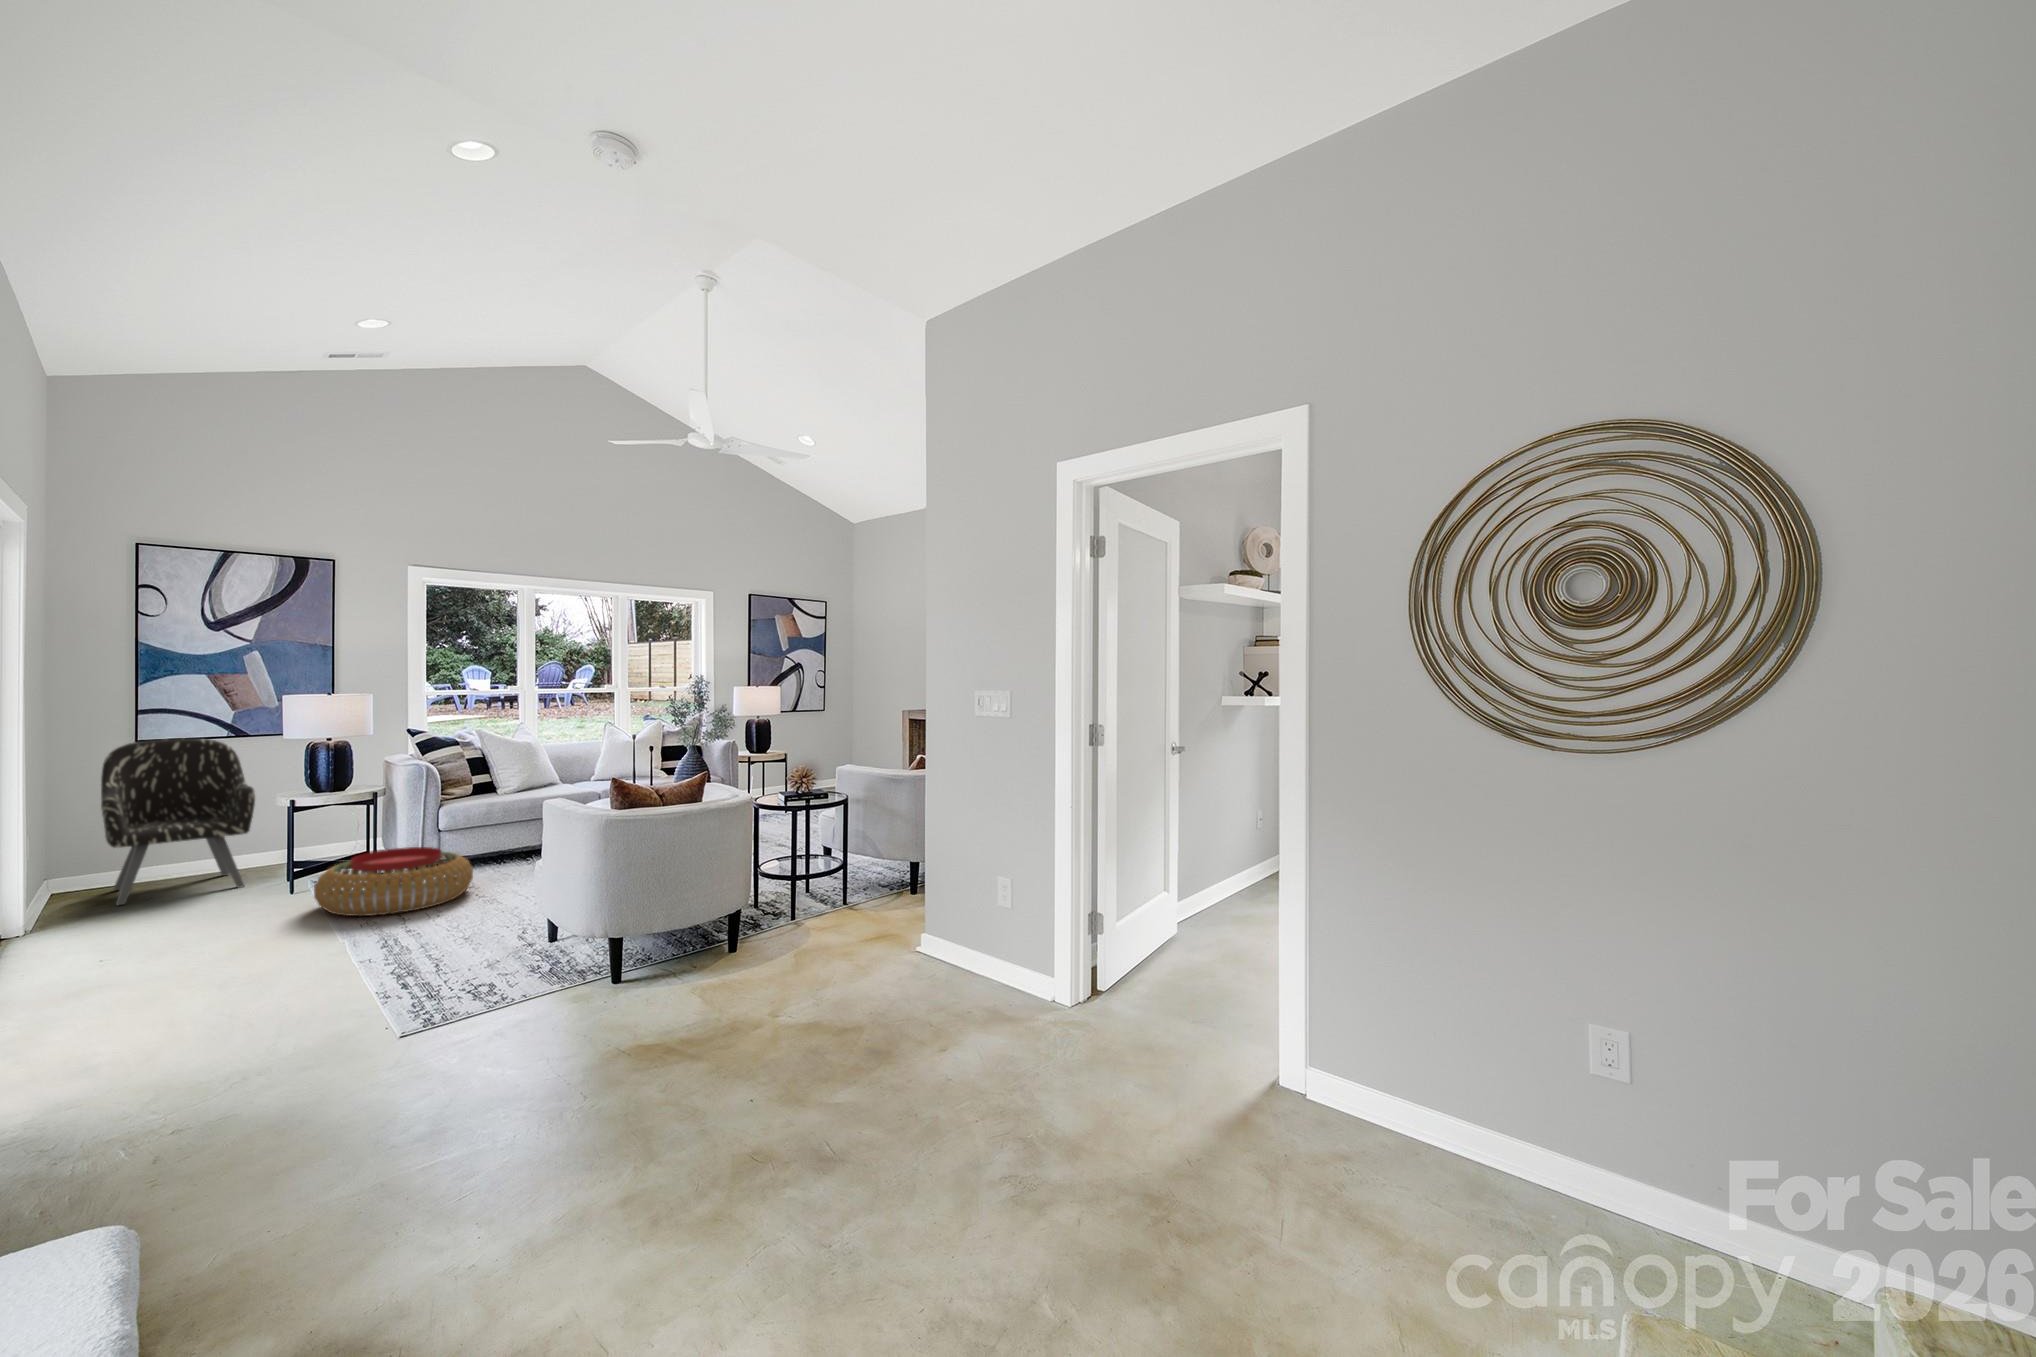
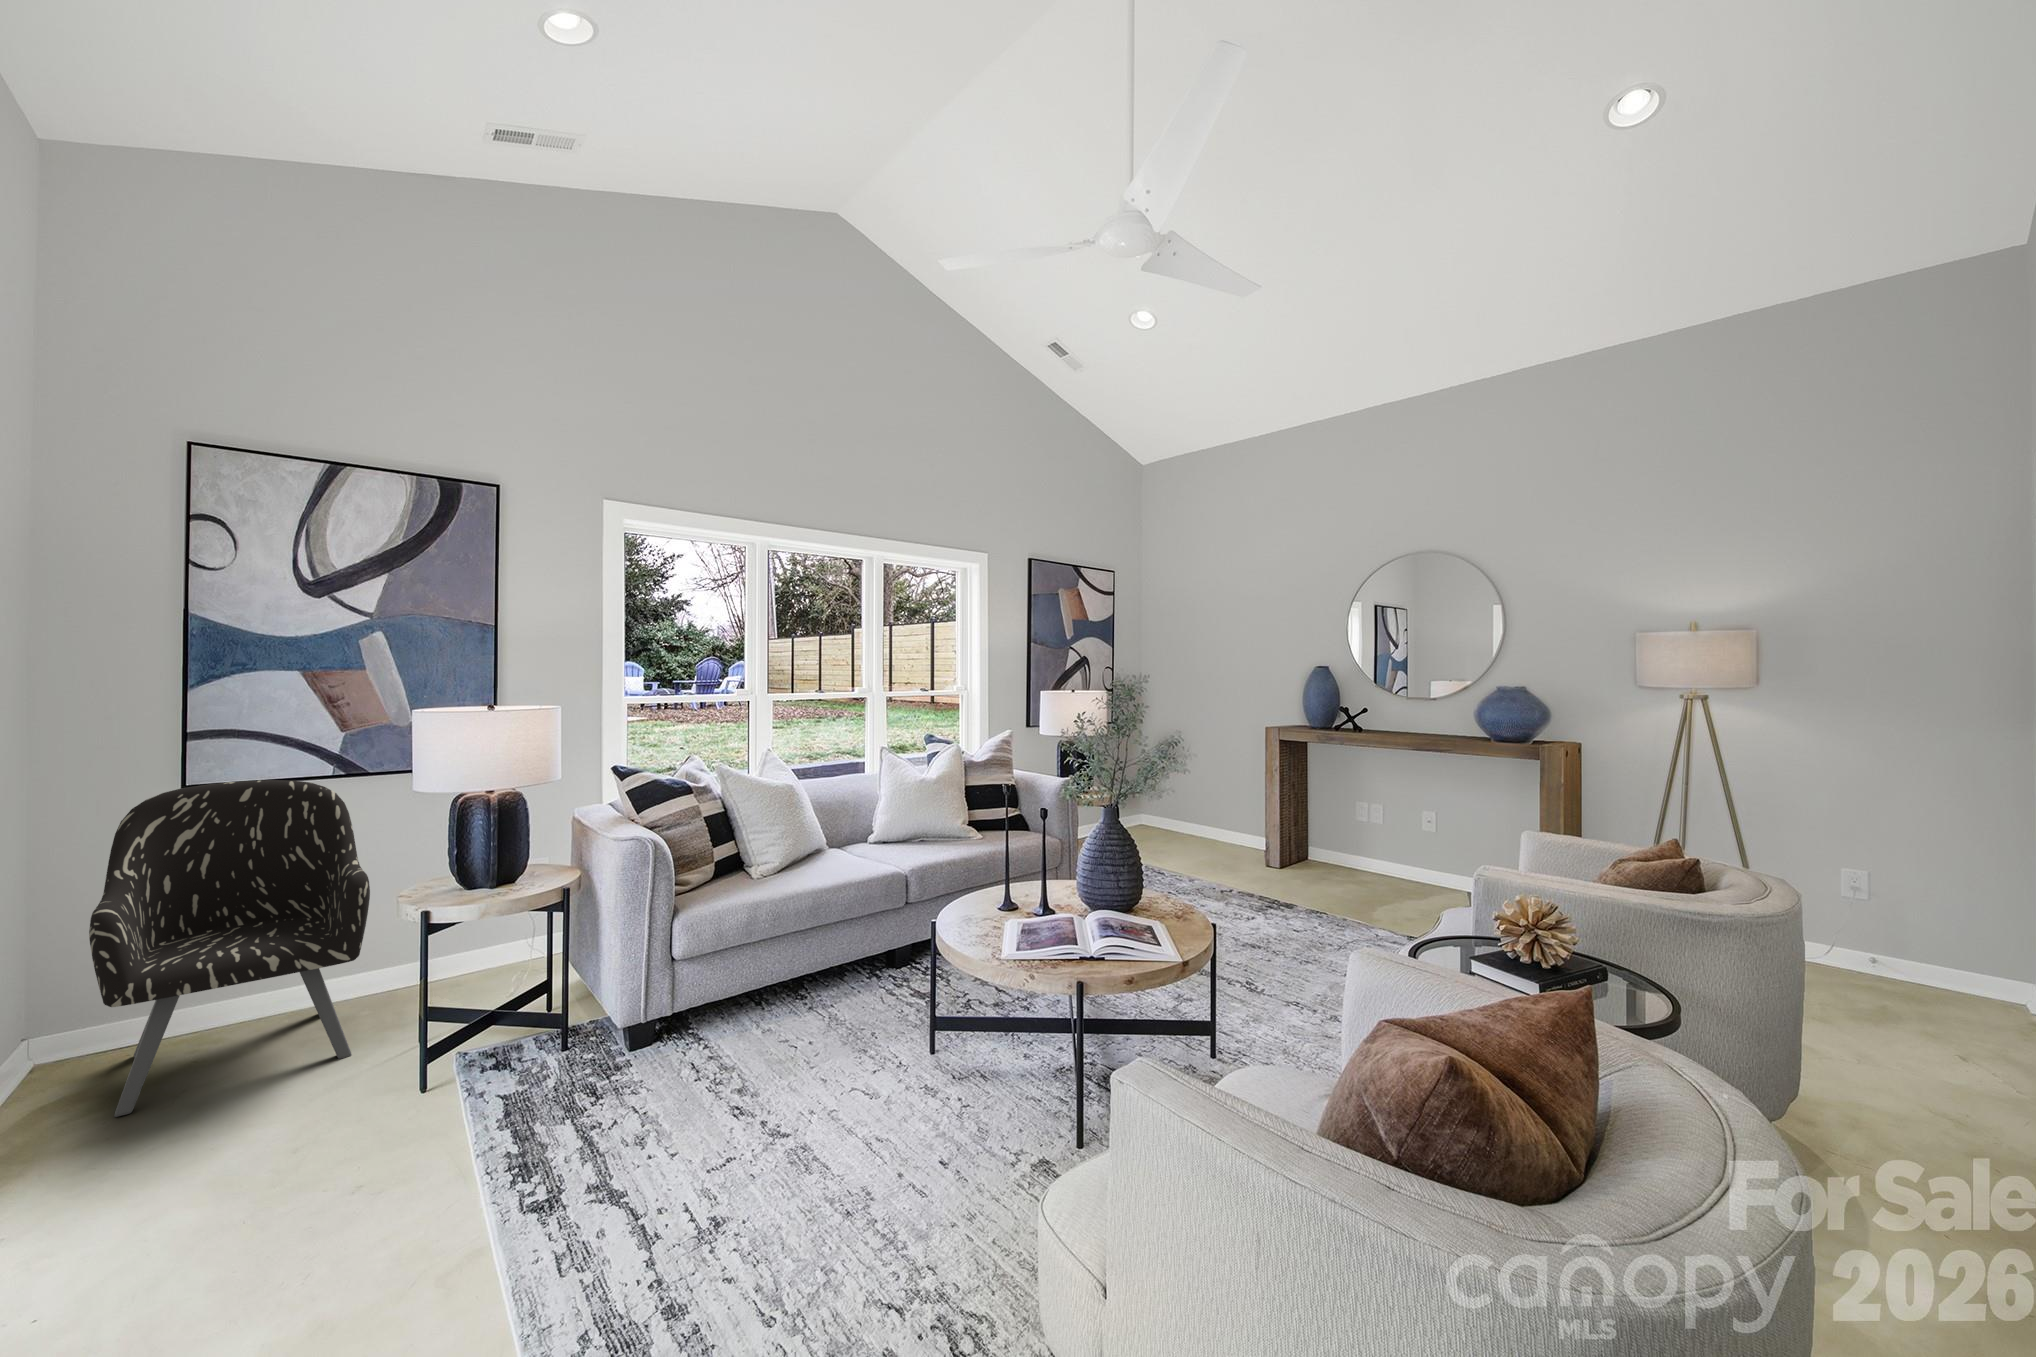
pouf: present [314,847,473,916] -> none [465,1010,753,1205]

